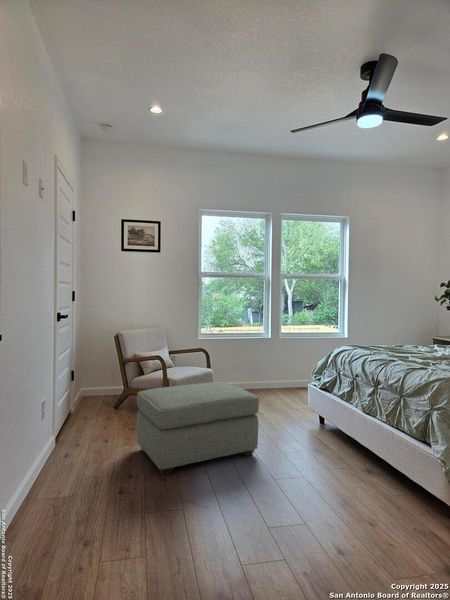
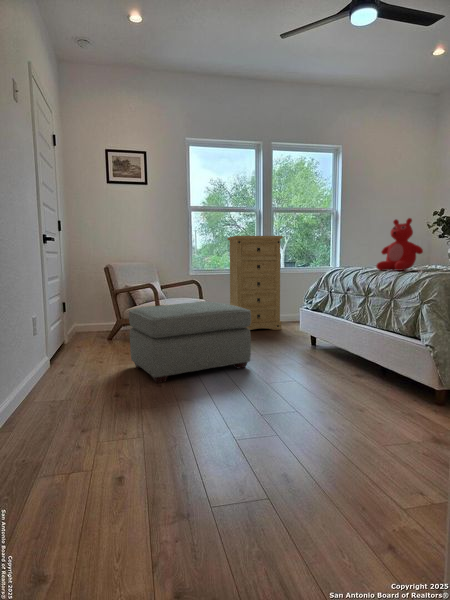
dresser: none [236,304,292,401] -> present [227,236,283,330]
teddy bear: none [385,311,432,365] -> present [376,218,423,270]

